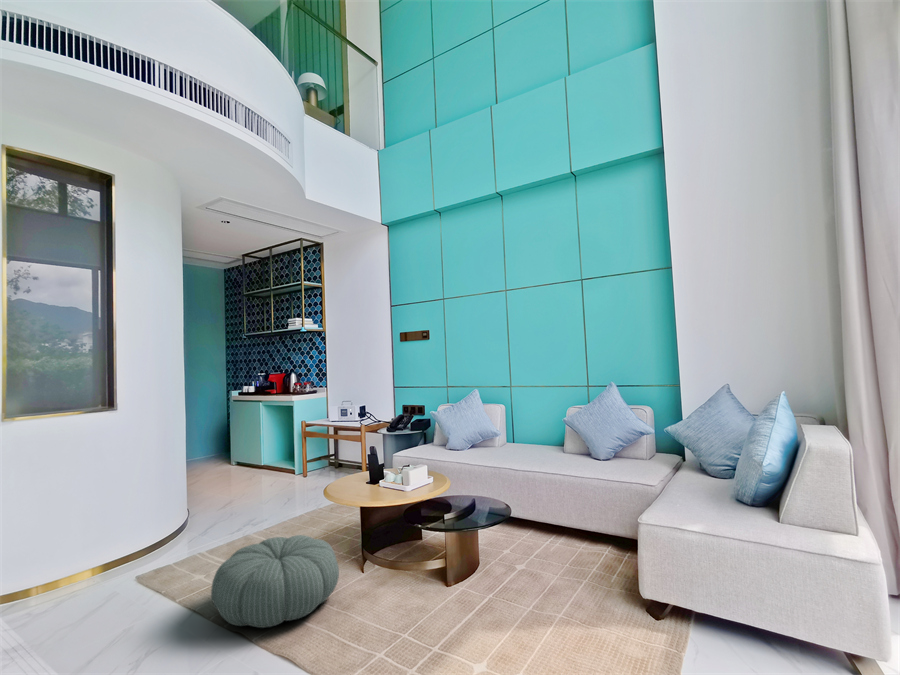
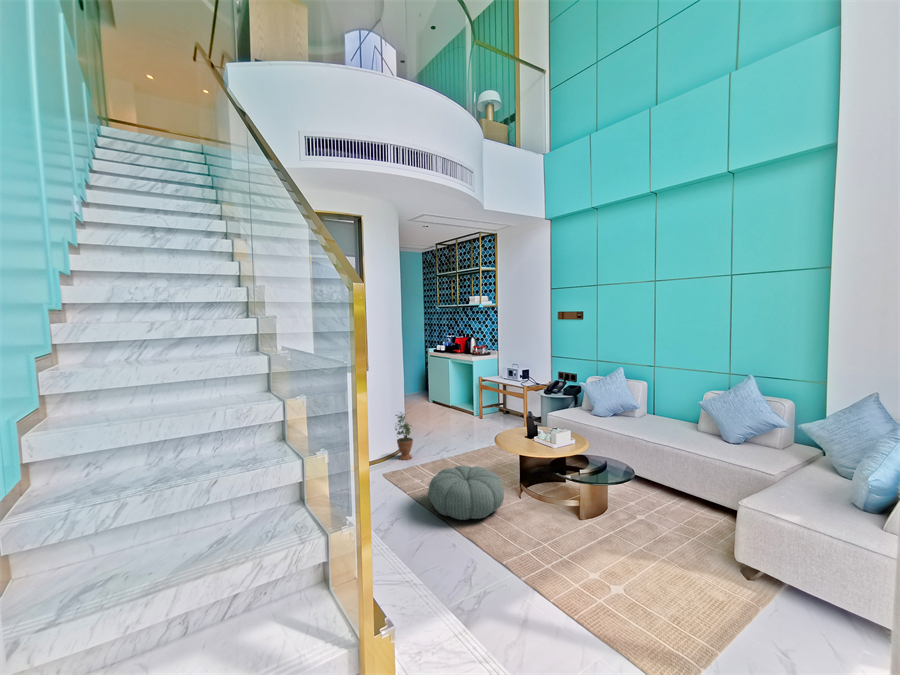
potted plant: none [163,472,195,549] -> present [395,412,413,460]

